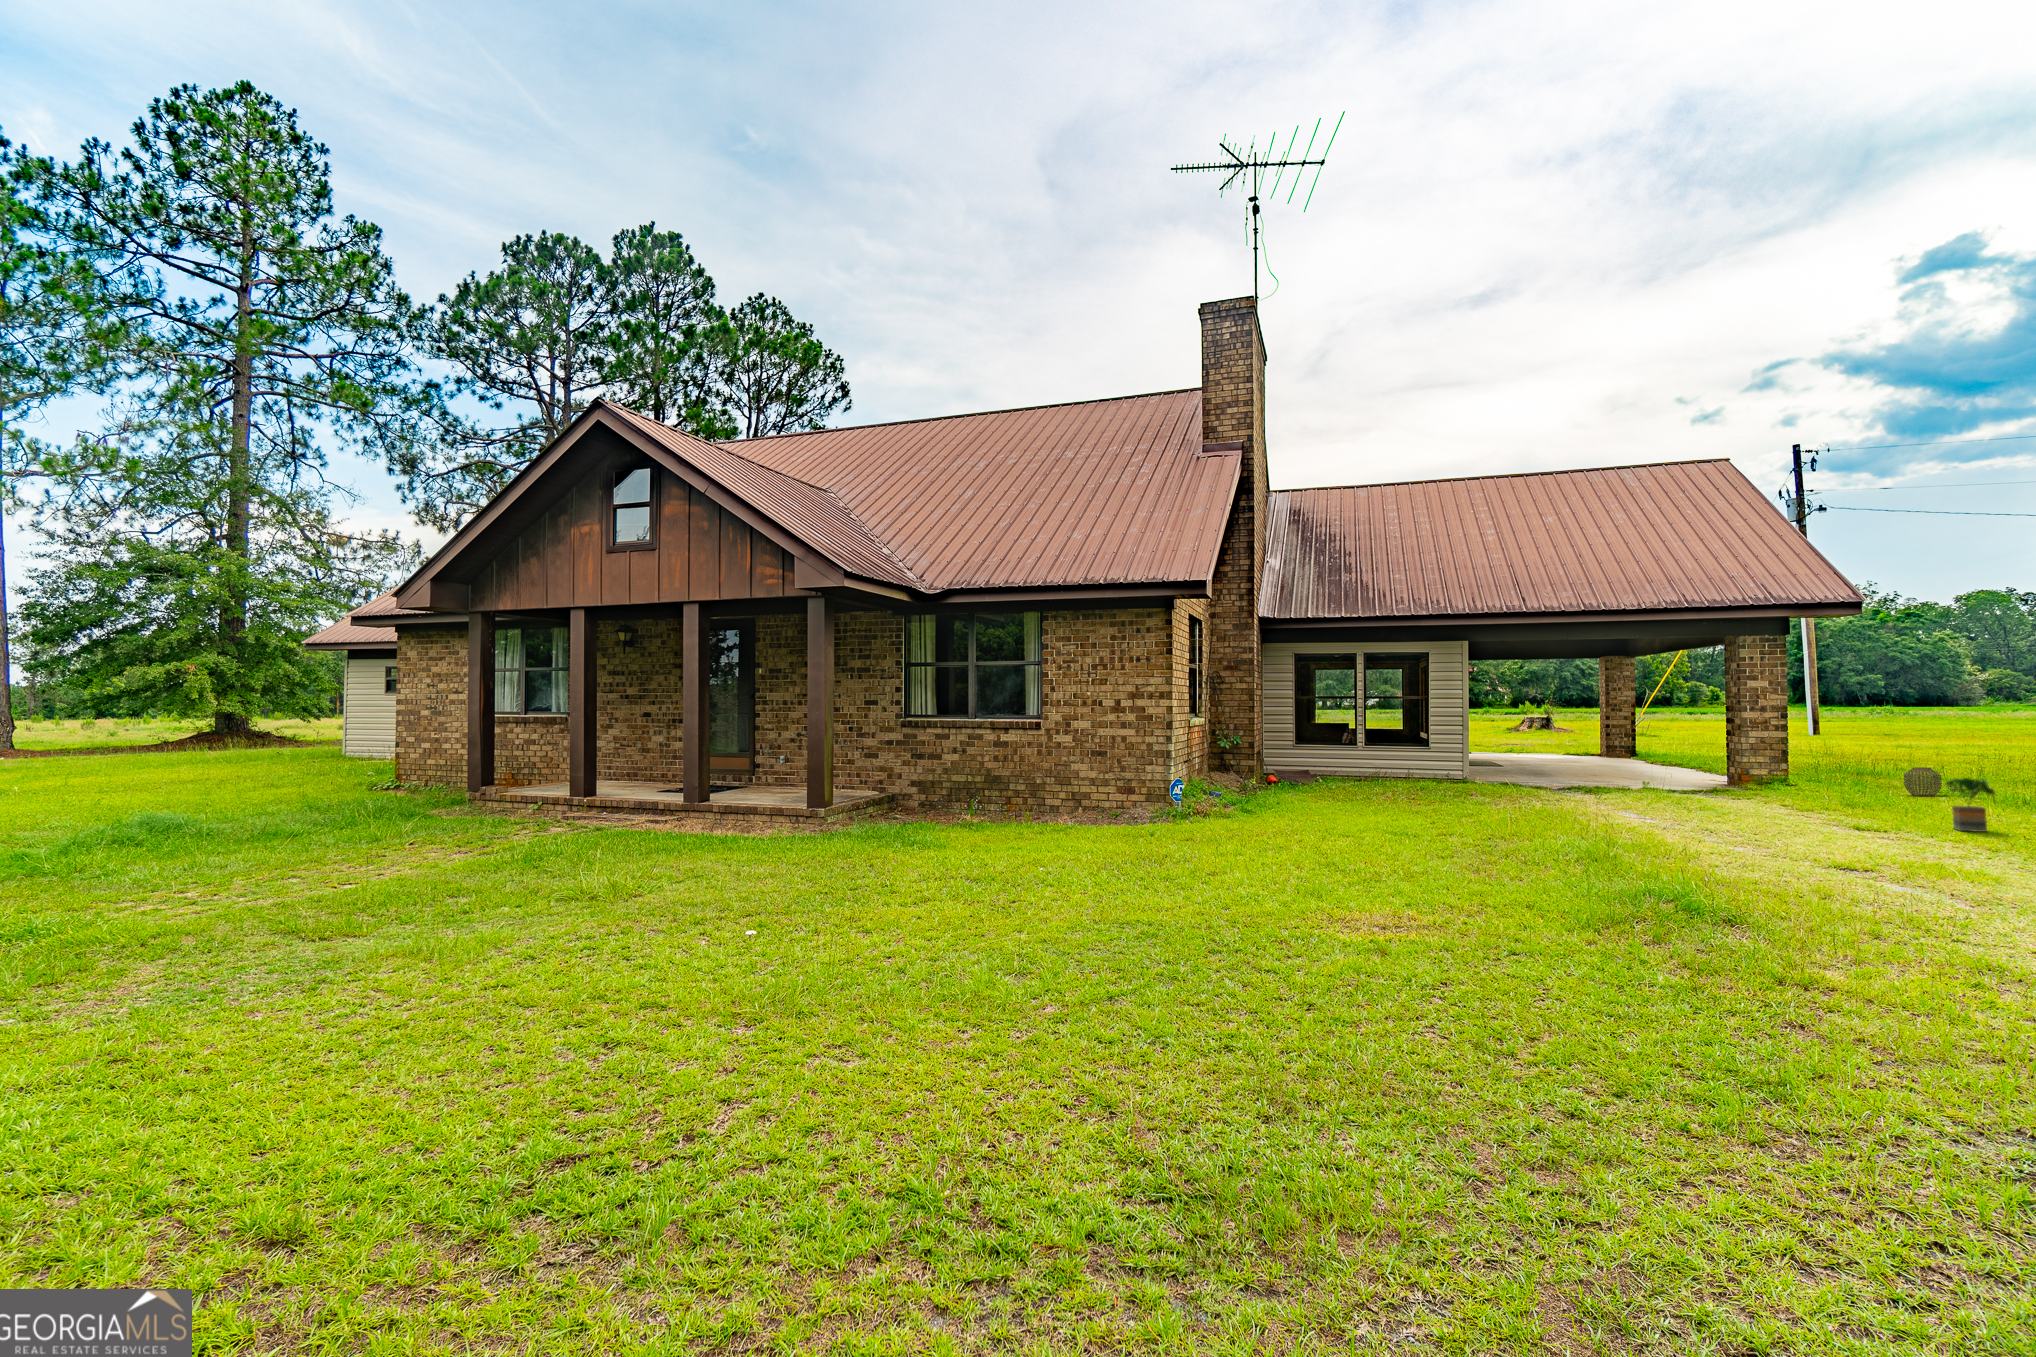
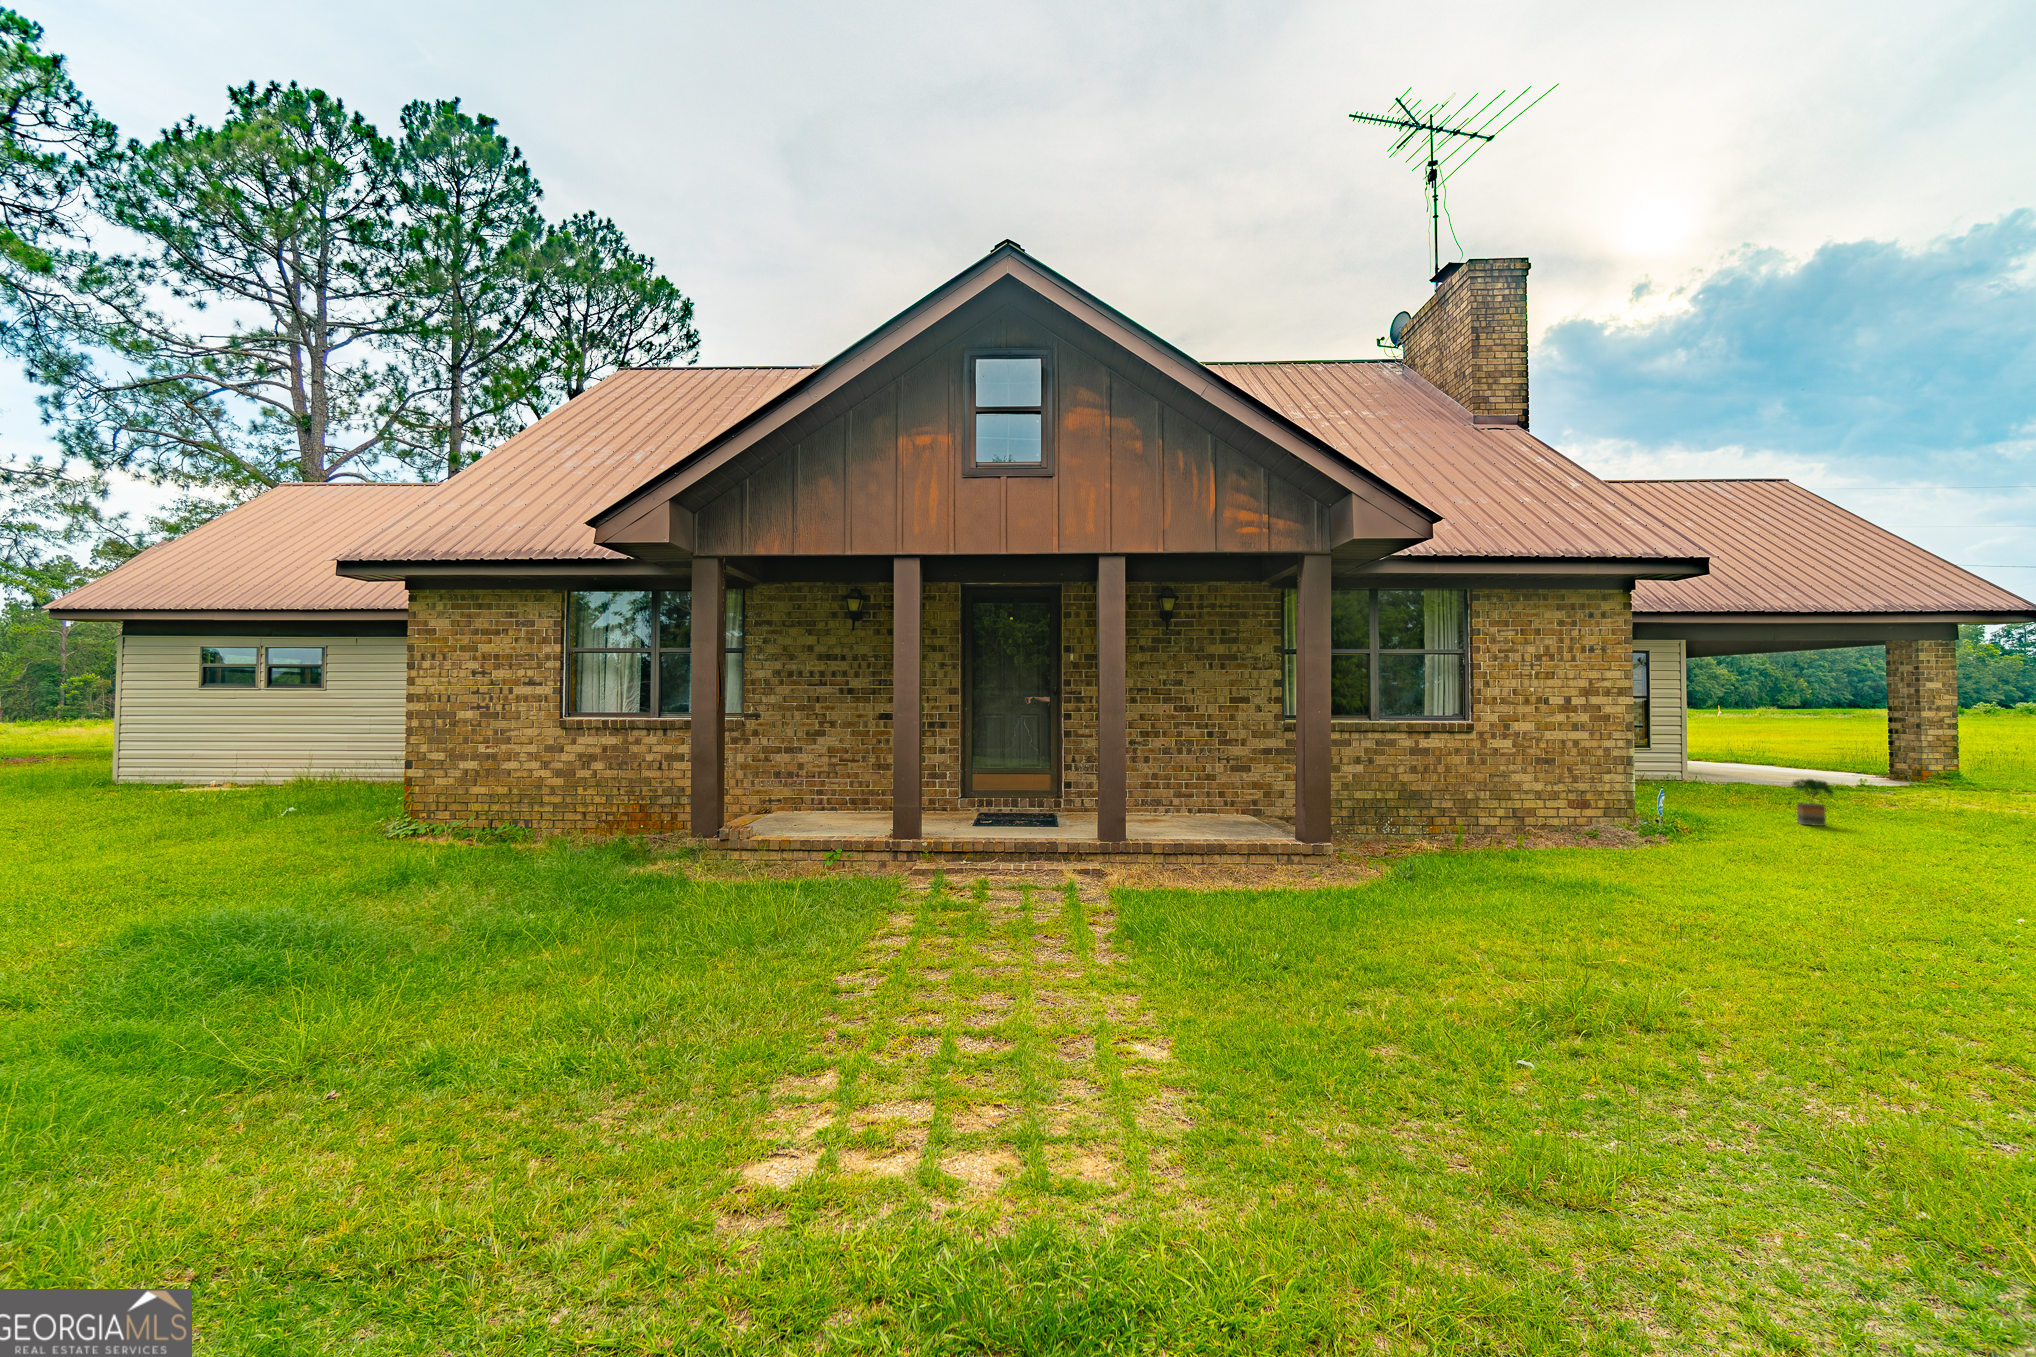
woven basket: present [1904,767,1942,796] -> none [1755,764,1787,790]

